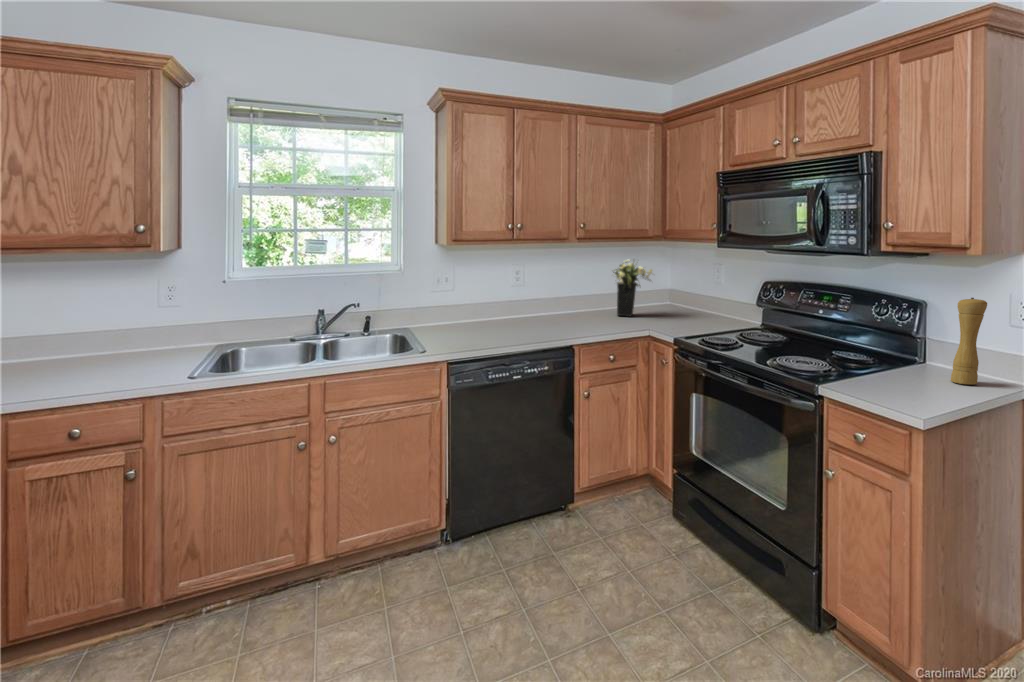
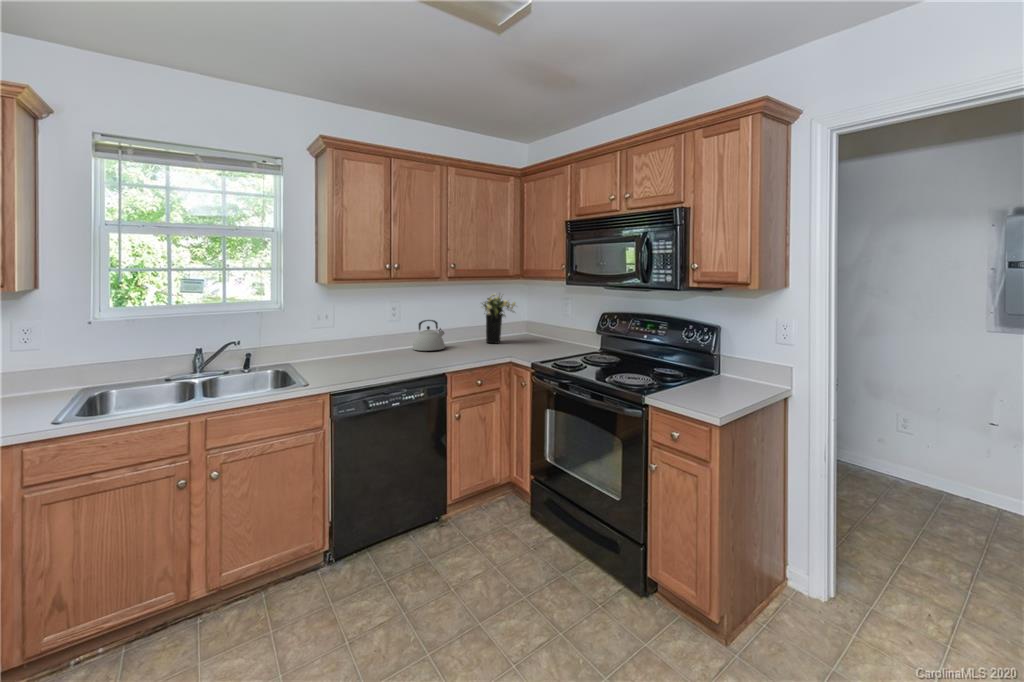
kettle: none [535,288,571,322] -> present [413,320,445,351]
pepper mill: present [951,298,987,385] -> none [728,331,747,395]

